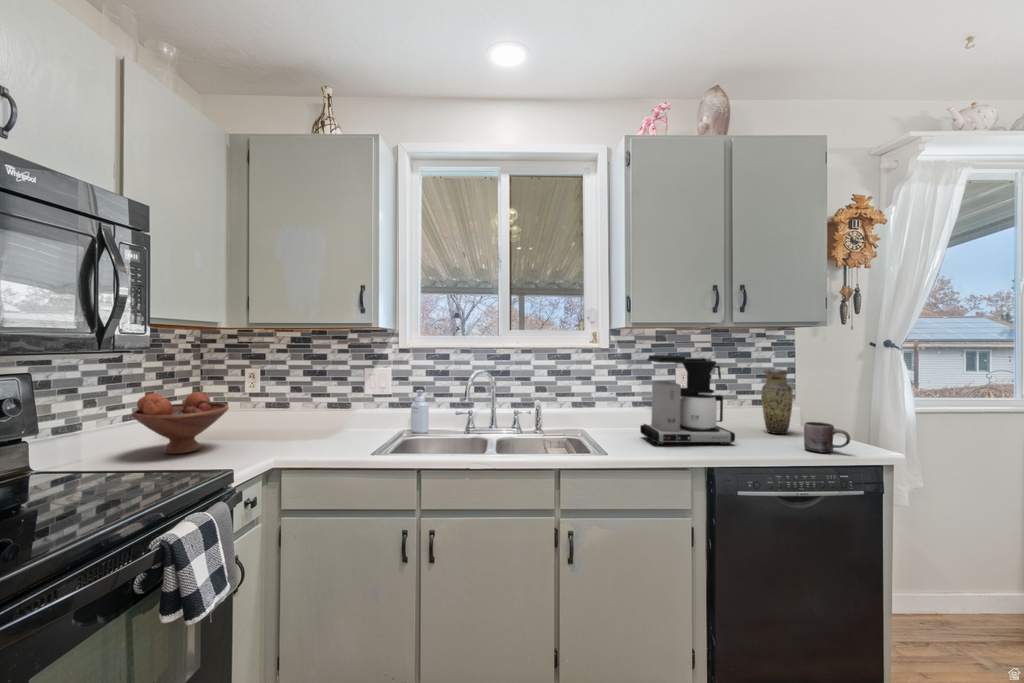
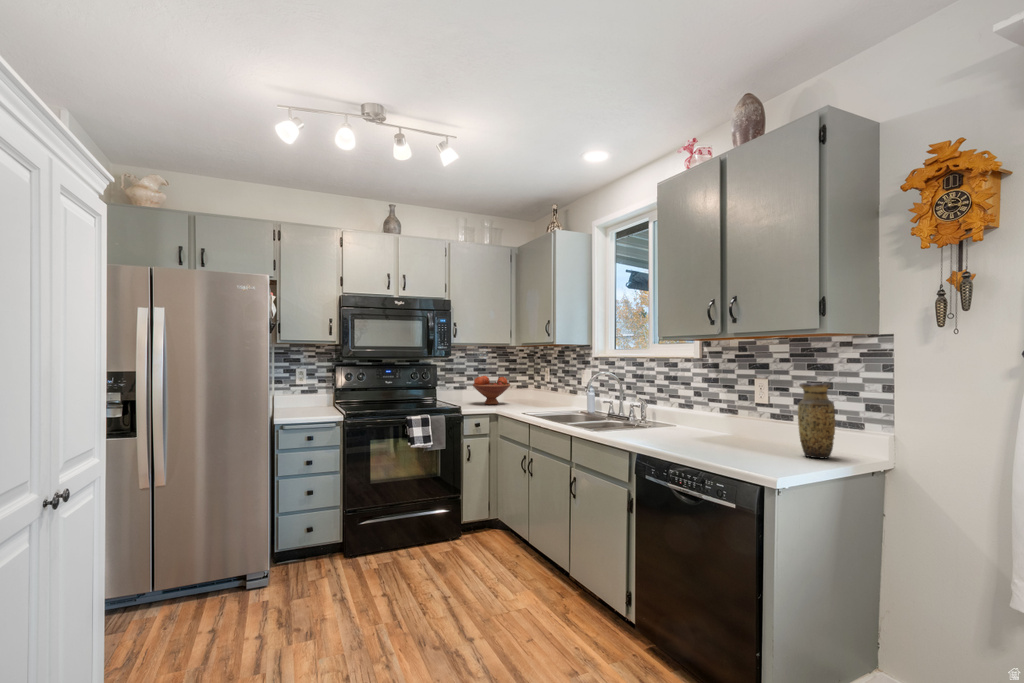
coffee maker: present [640,355,735,445] -> none [653,363,737,448]
mug: present [804,422,850,453] -> none [736,433,766,465]

